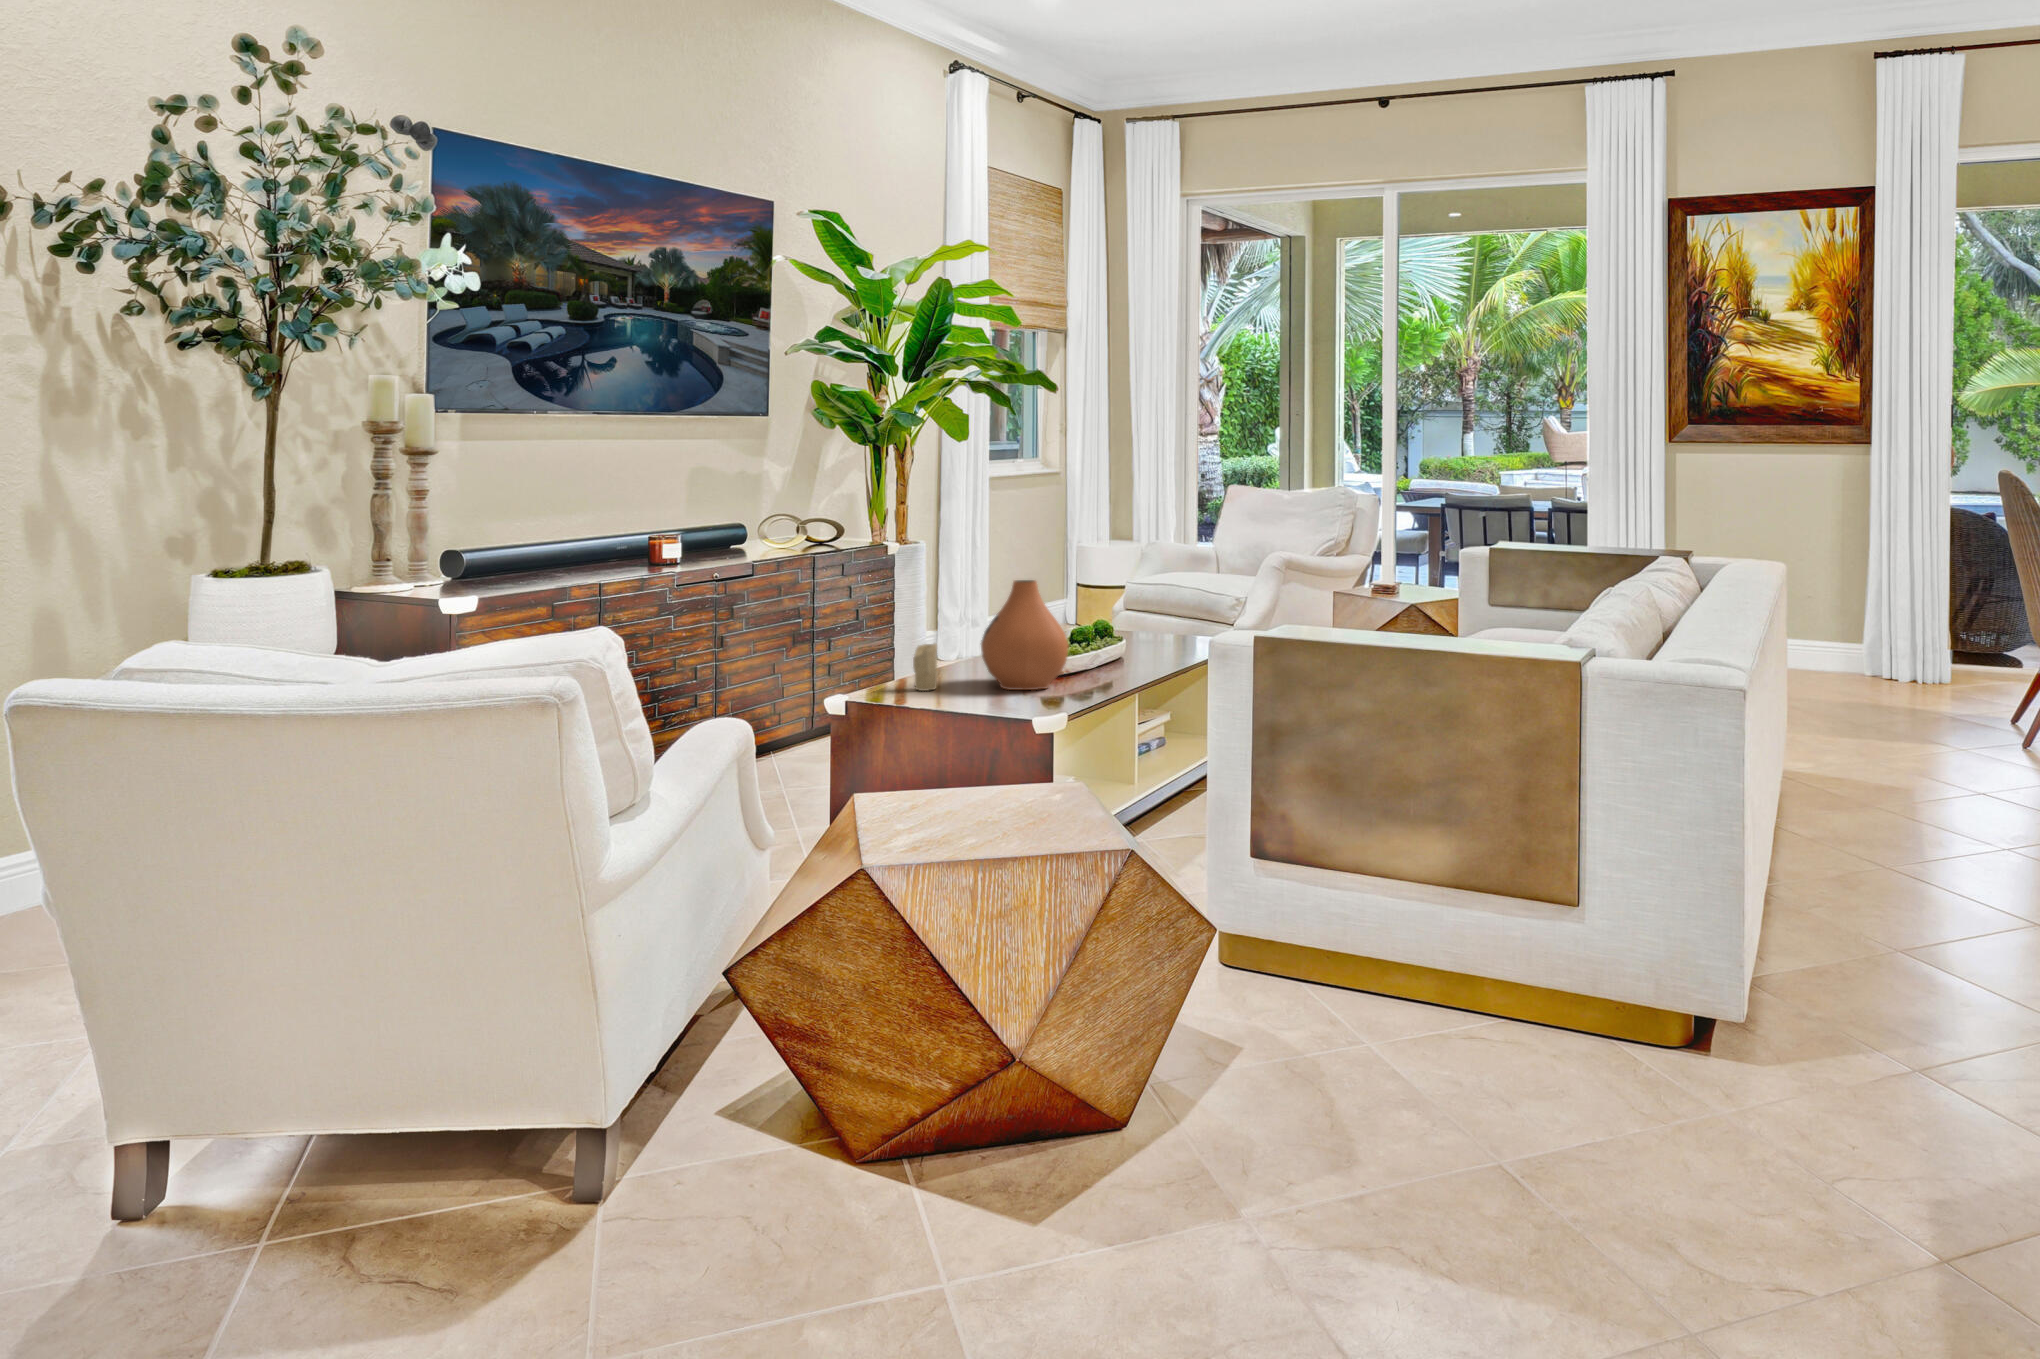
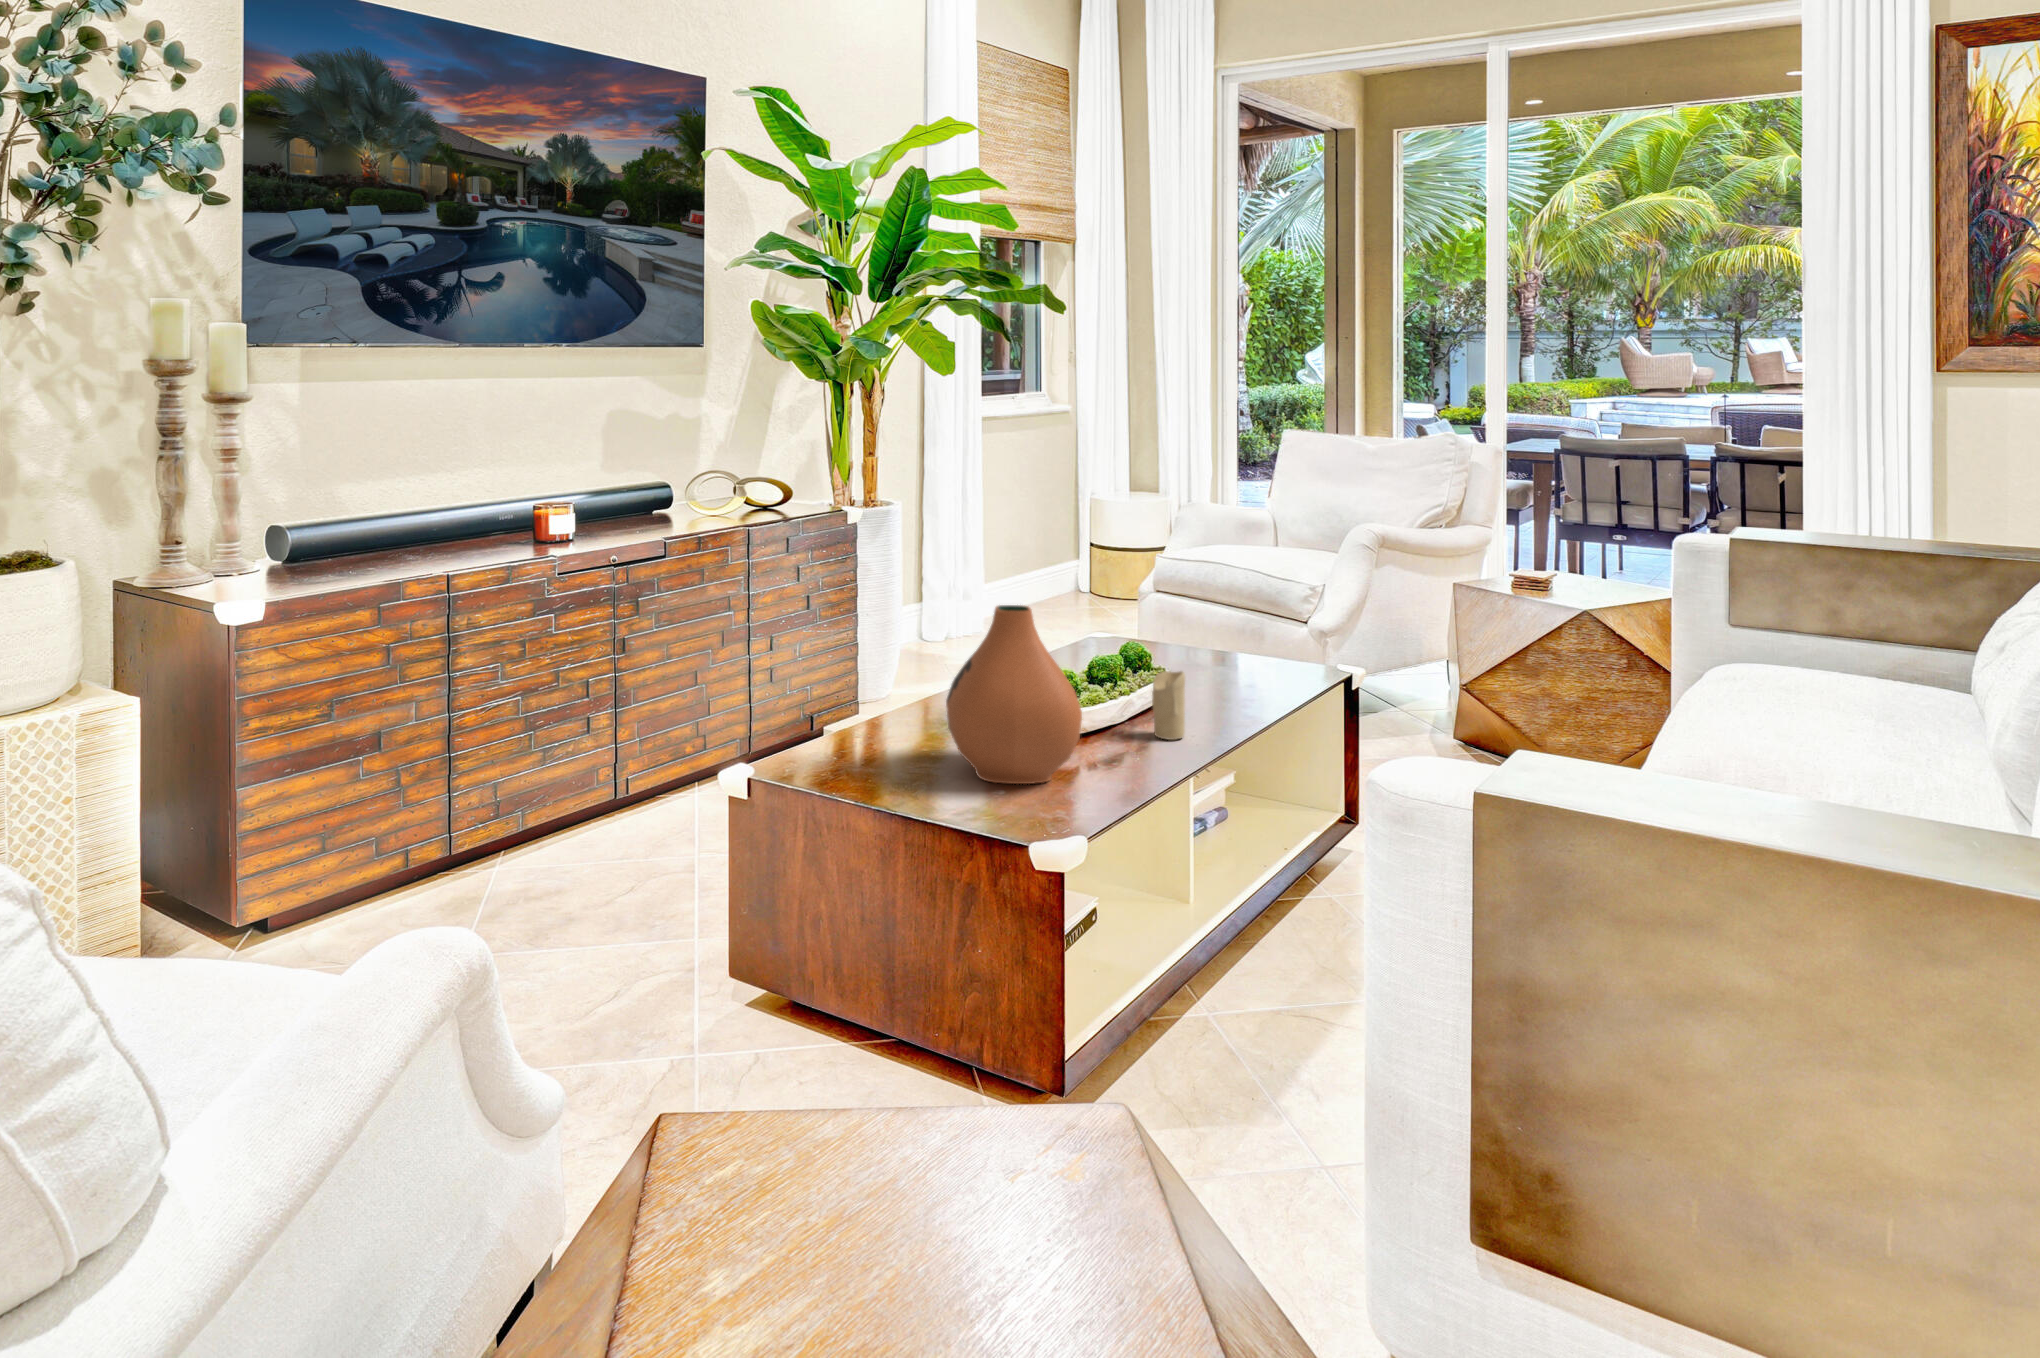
candle: present [913,644,937,691] -> present [1152,671,1185,740]

